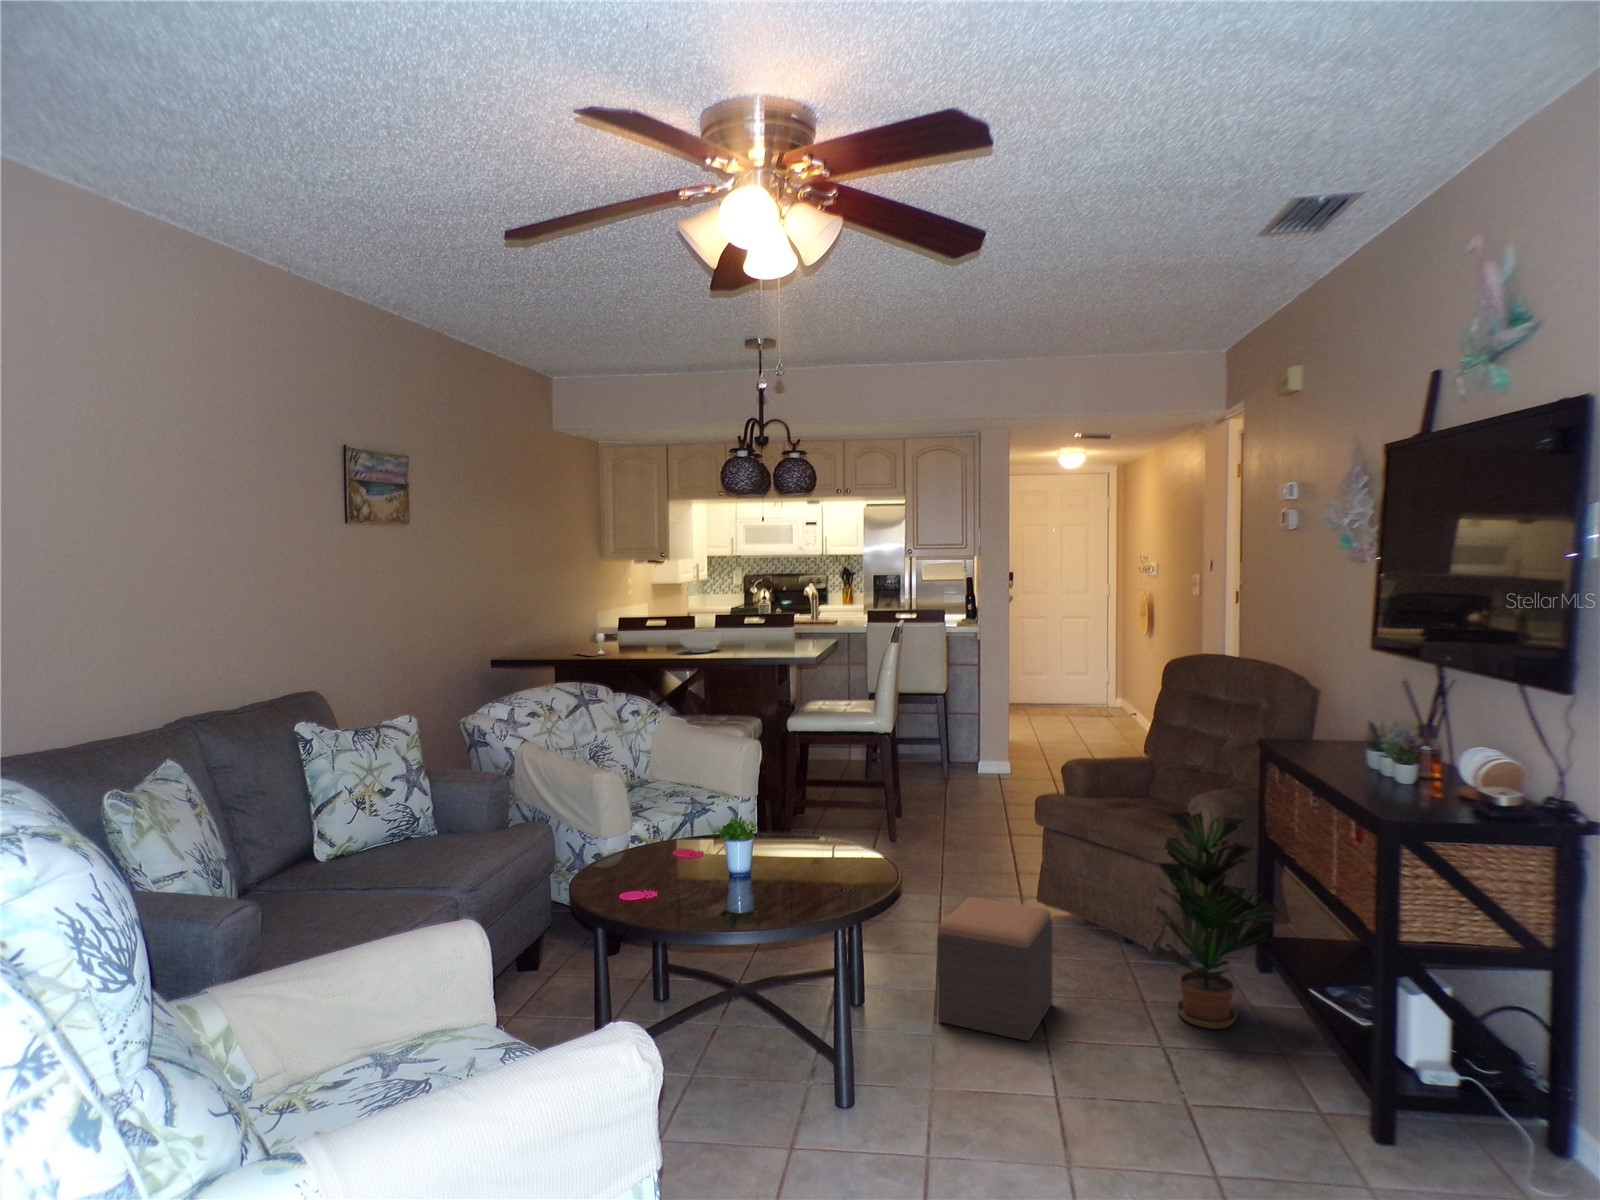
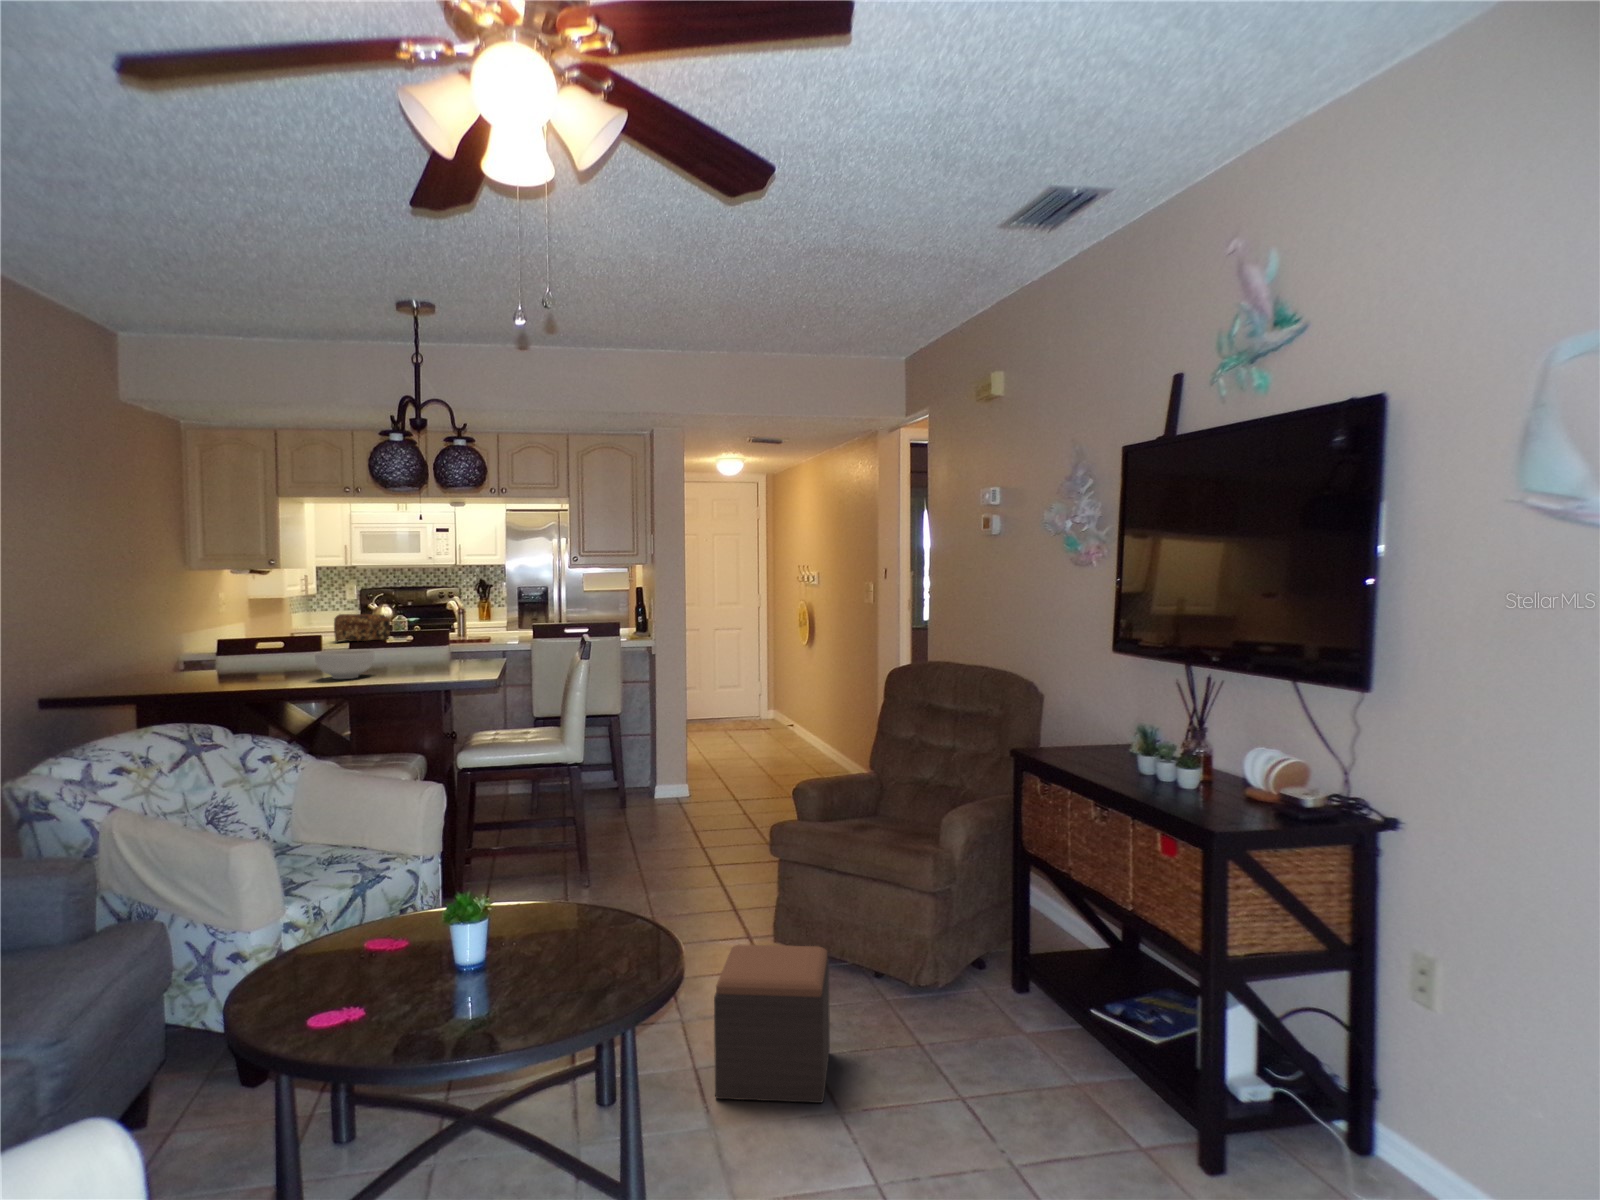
bread loaf: none [714,598,756,621] -> present [334,614,390,641]
wine glass: present [577,633,612,656] -> none [153,659,241,689]
potted plant: present [1156,812,1283,1029] -> none [926,823,1052,1051]

